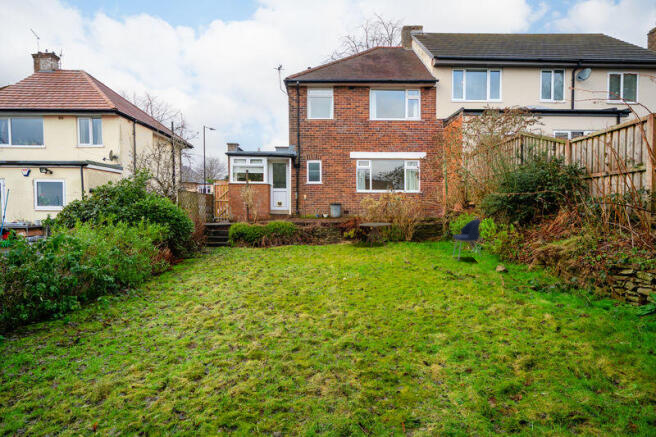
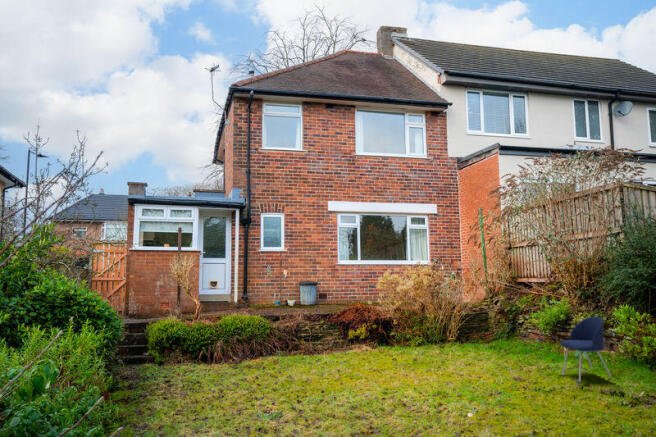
round table: present [359,223,391,247] -> none [390,318,441,360]

